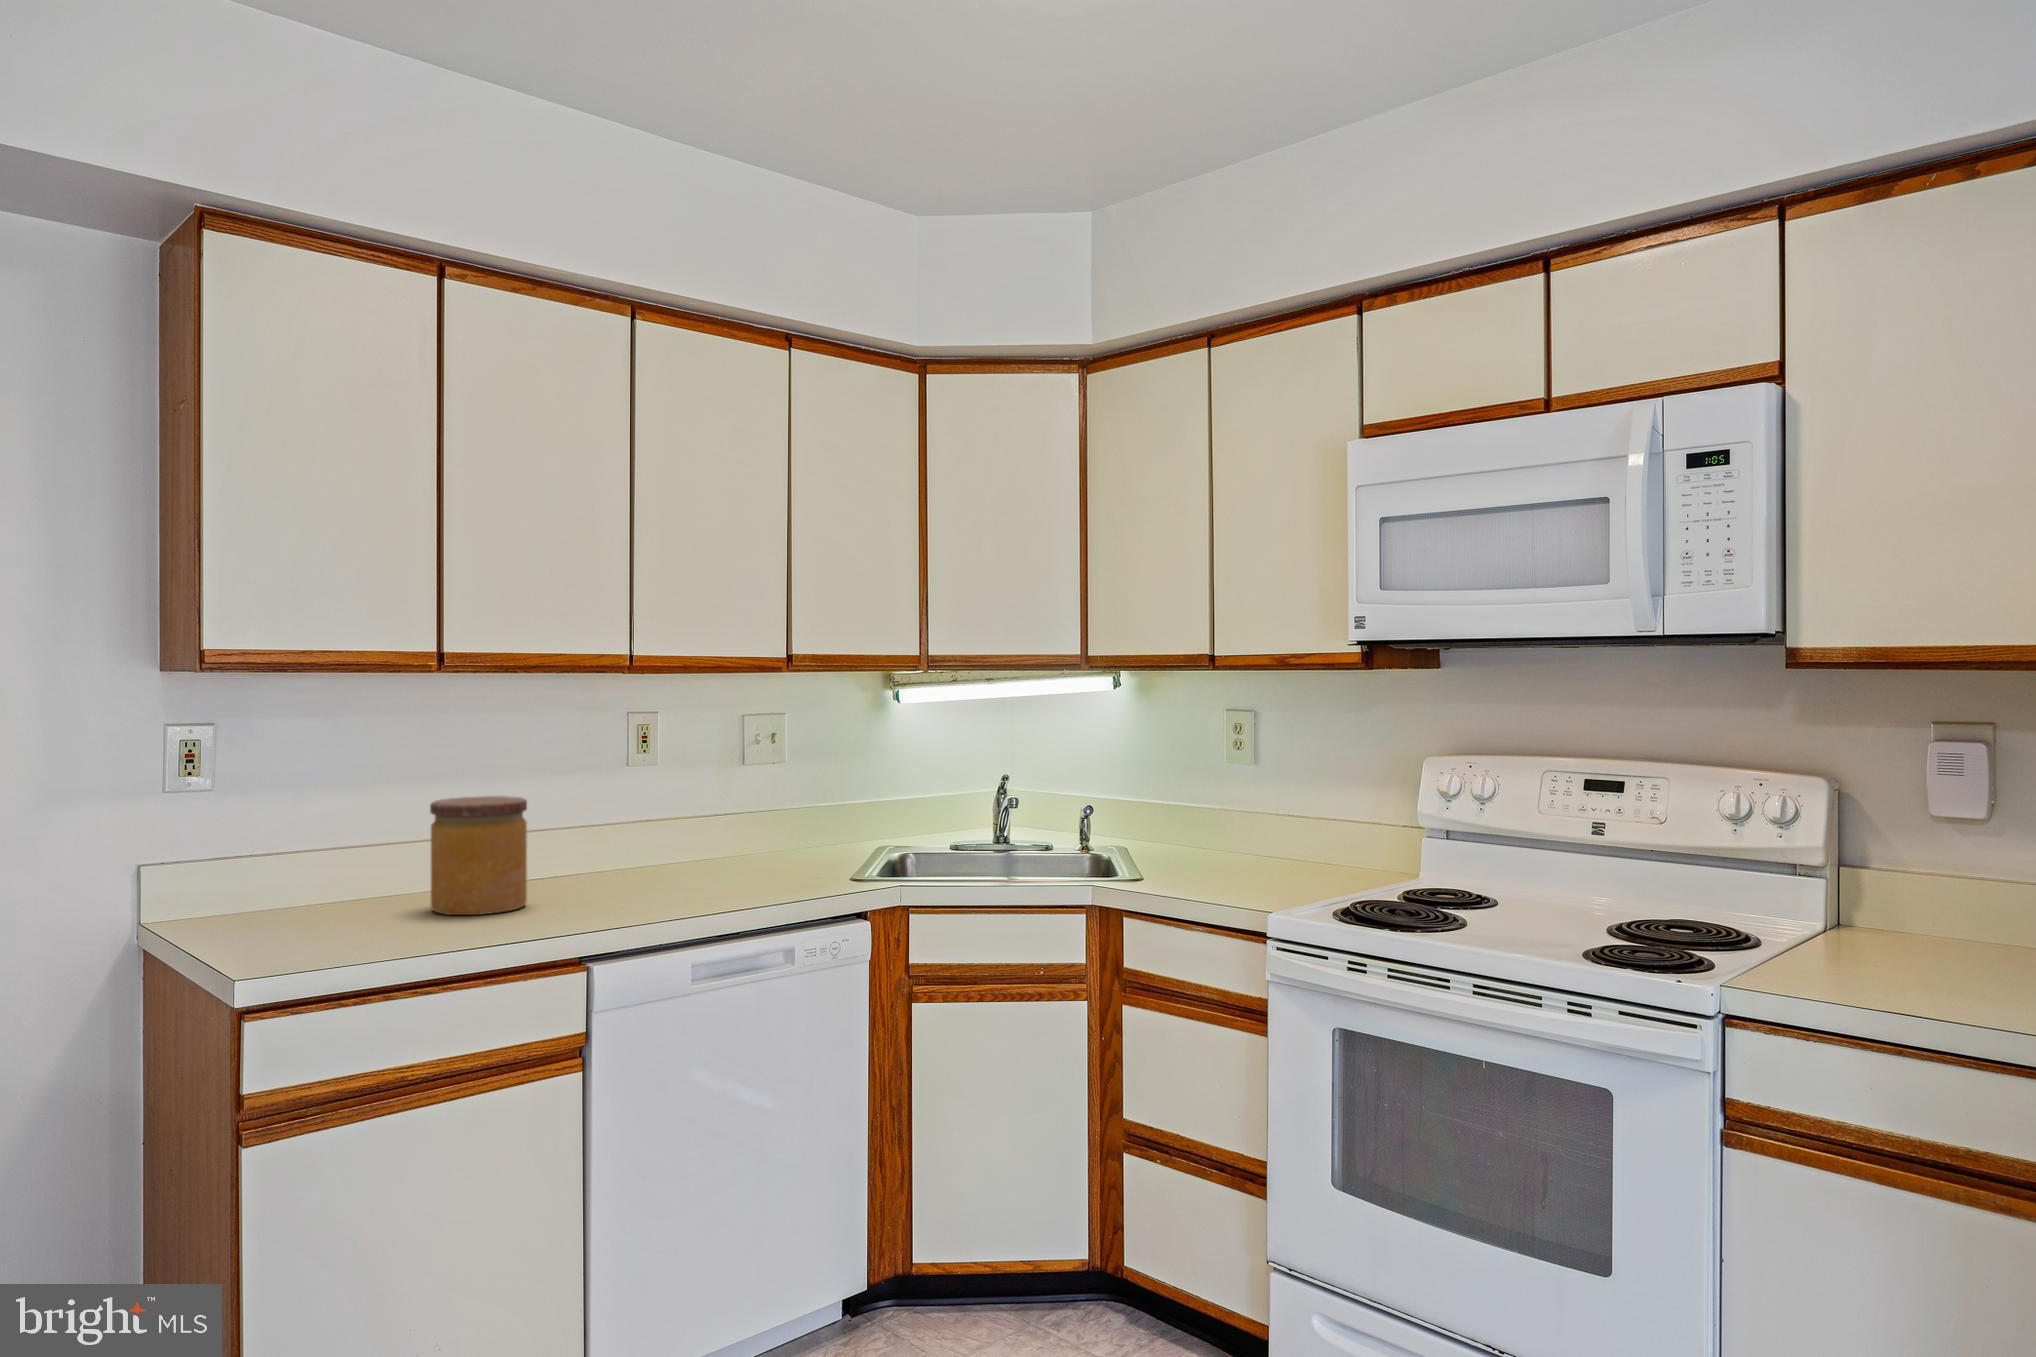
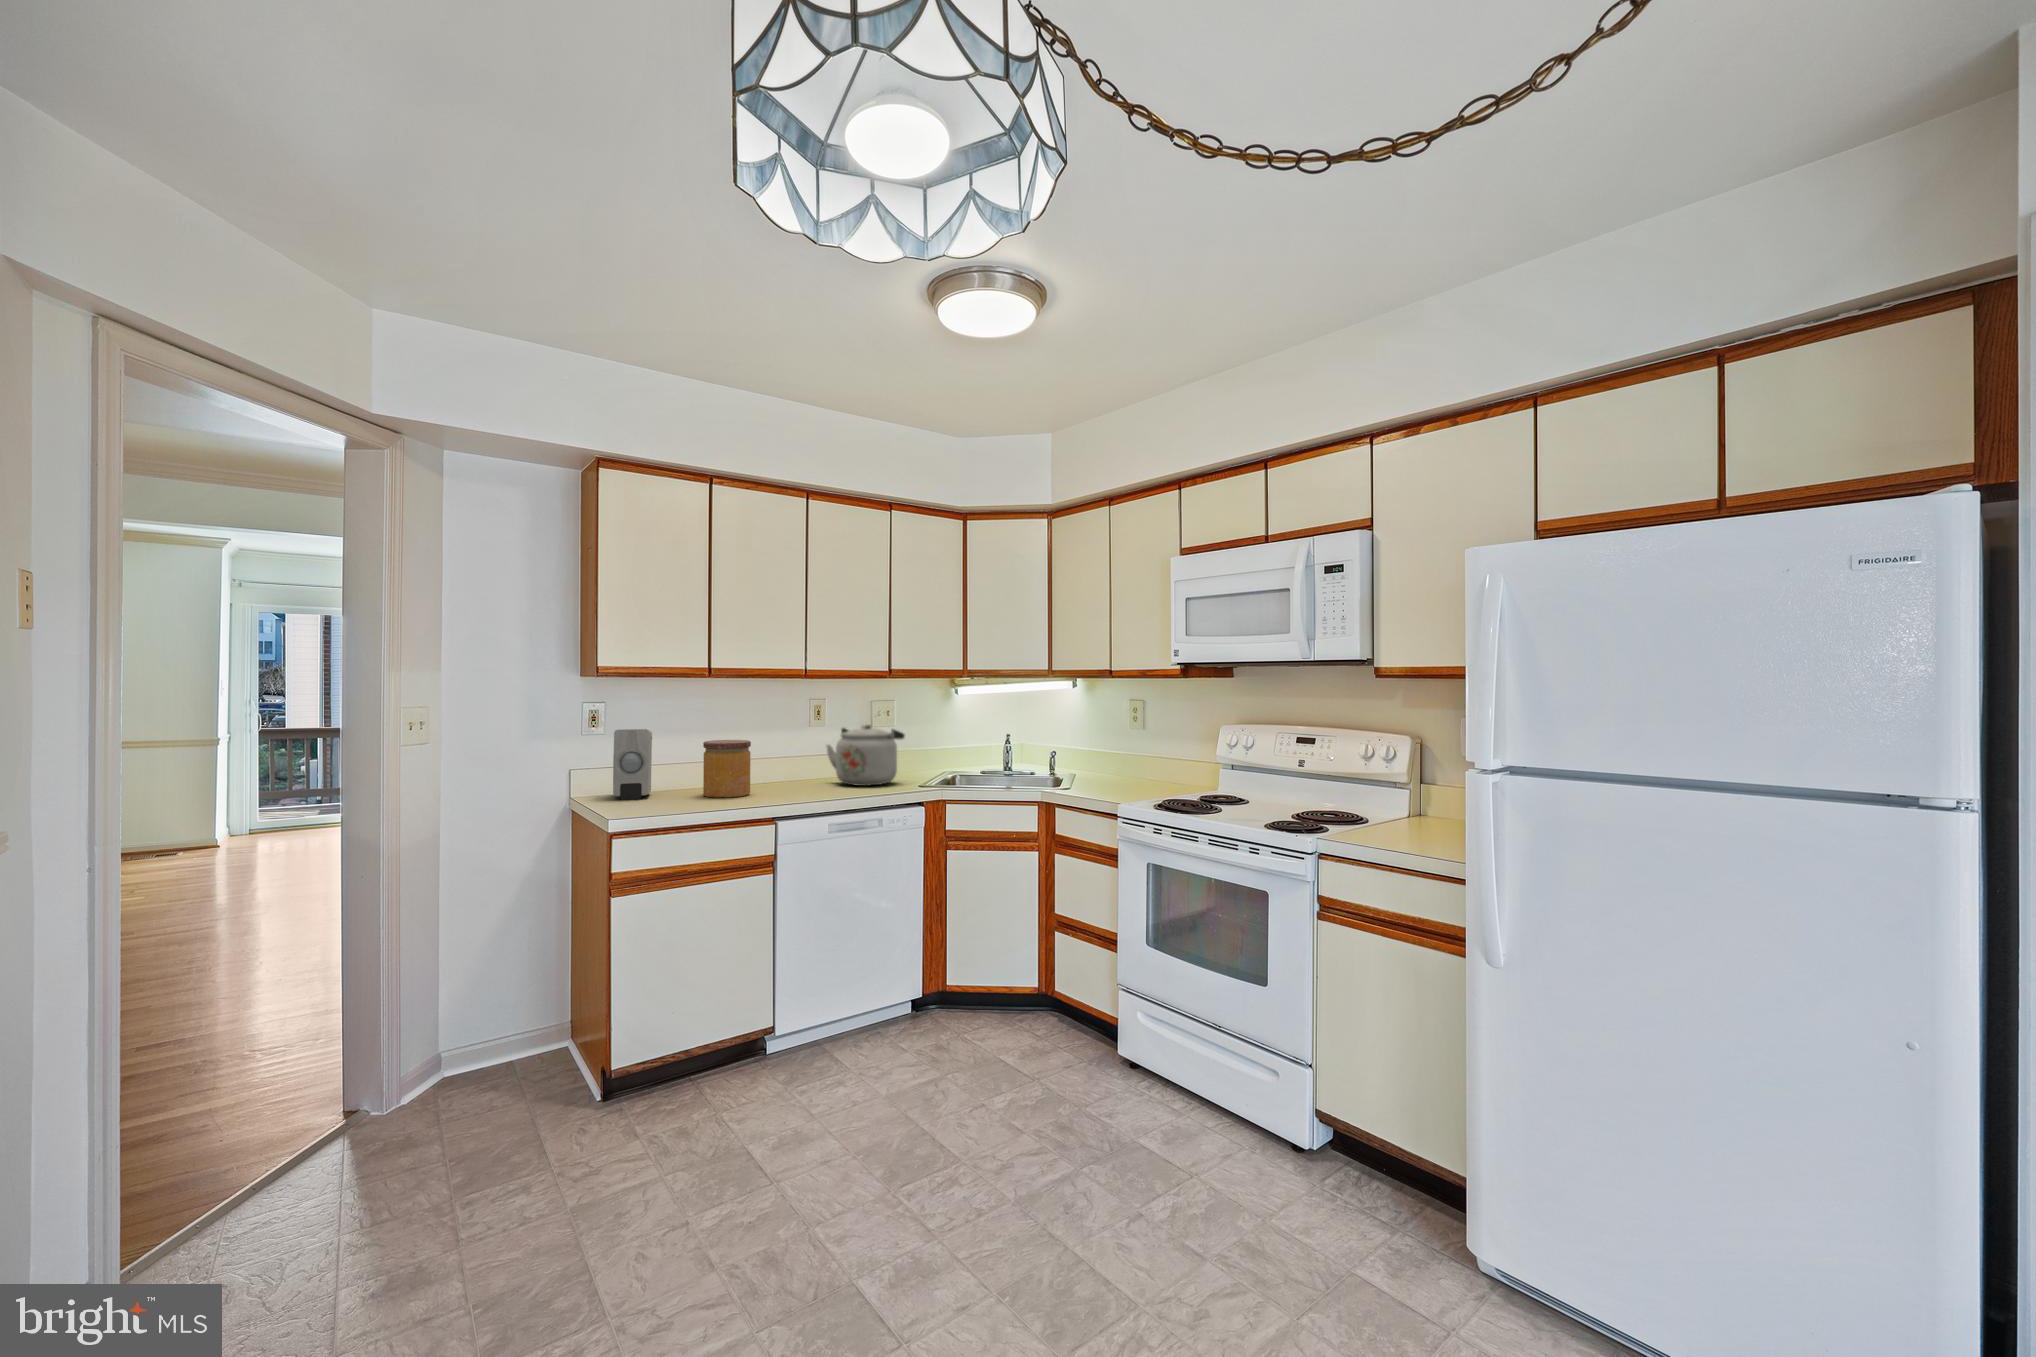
kettle: none [664,761,815,879] -> present [827,725,905,786]
soap dispenser: none [240,779,319,926] -> present [613,729,652,800]

